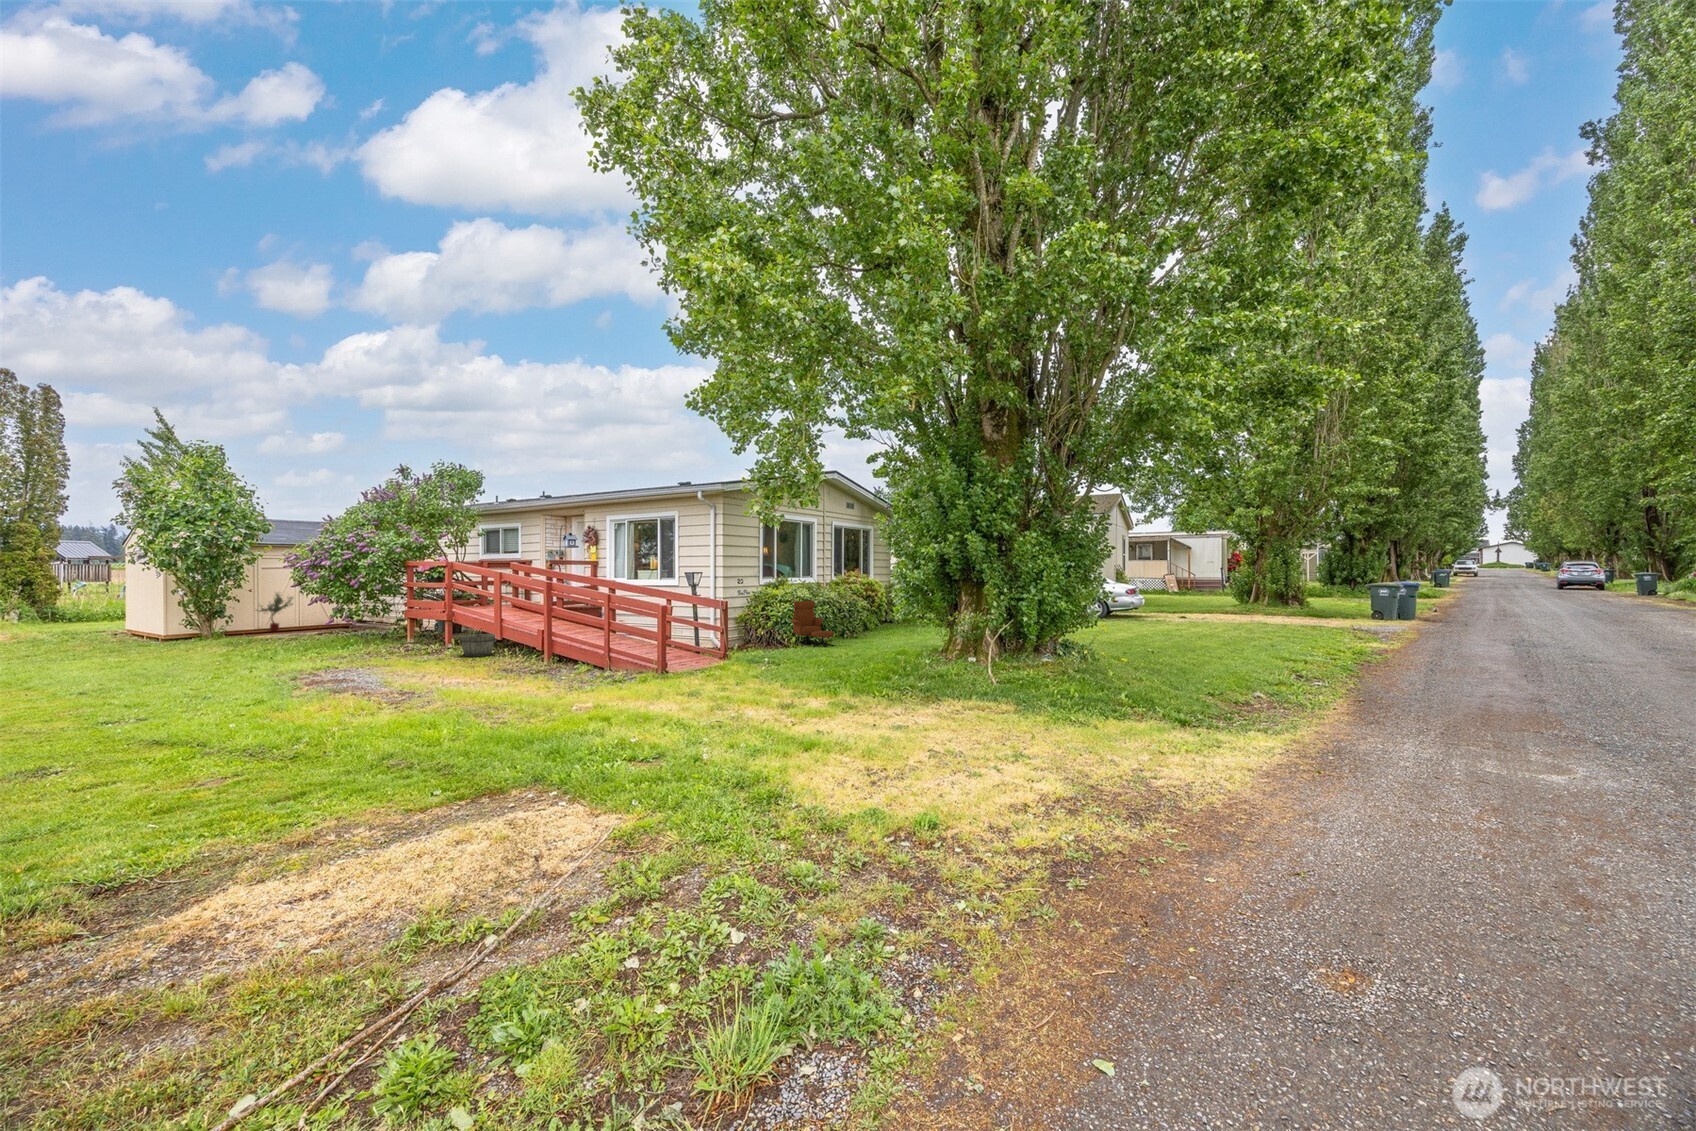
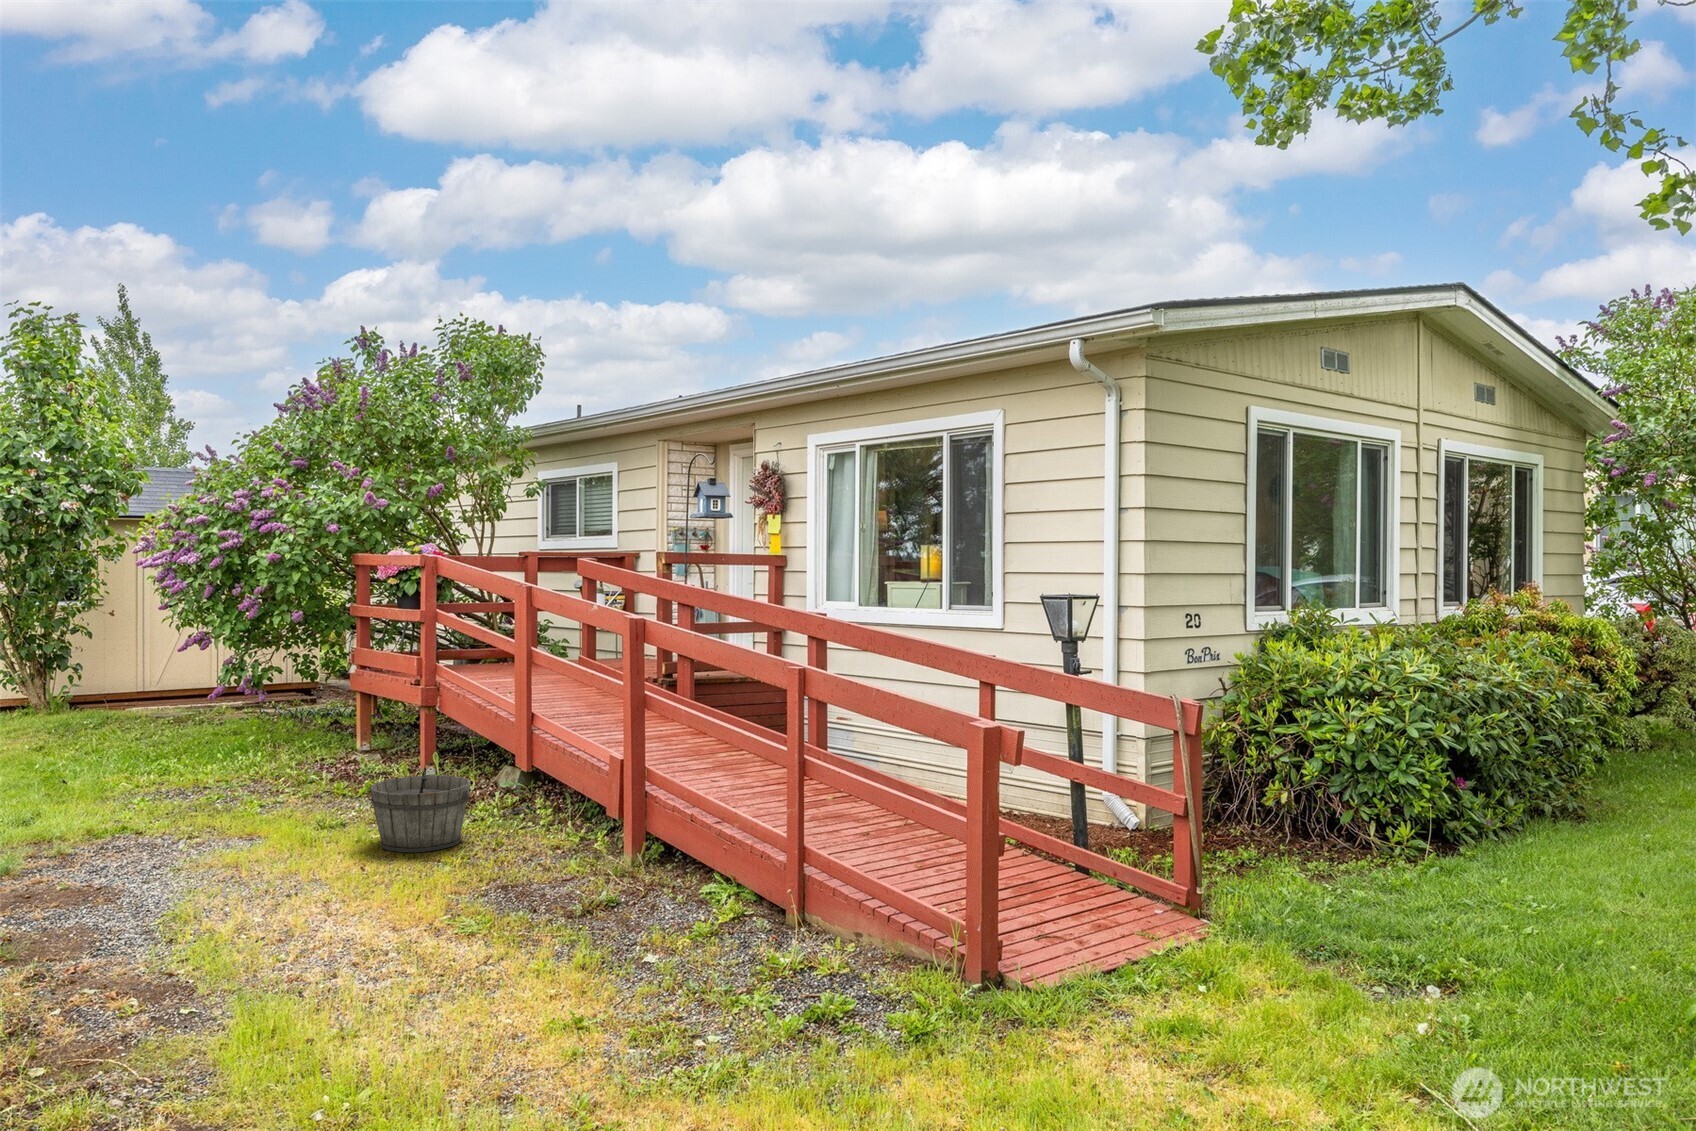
potted tree: present [257,594,292,631] -> none [80,619,162,706]
lounge chair: present [790,601,834,647] -> none [1395,697,1587,882]

